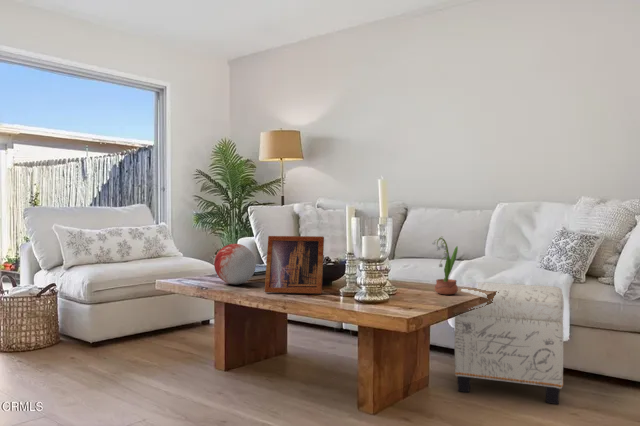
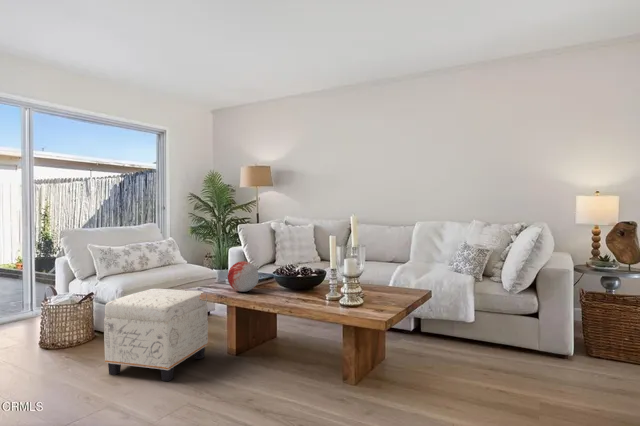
picture frame: present [265,236,324,294] -> none [271,257,313,299]
potted flower: present [432,238,458,294] -> none [389,256,407,297]
ottoman: present [455,282,564,404] -> present [104,289,208,381]

